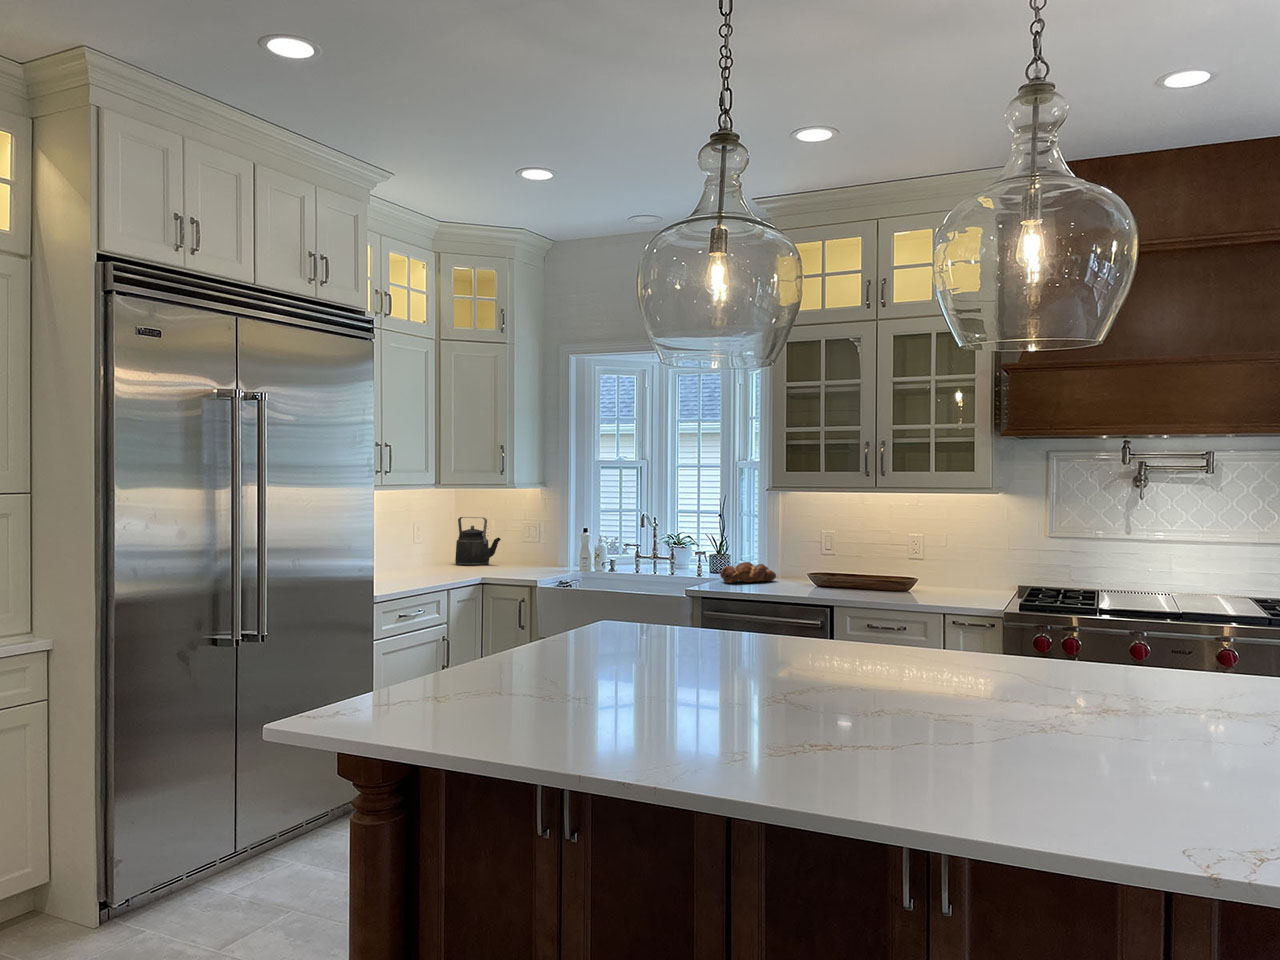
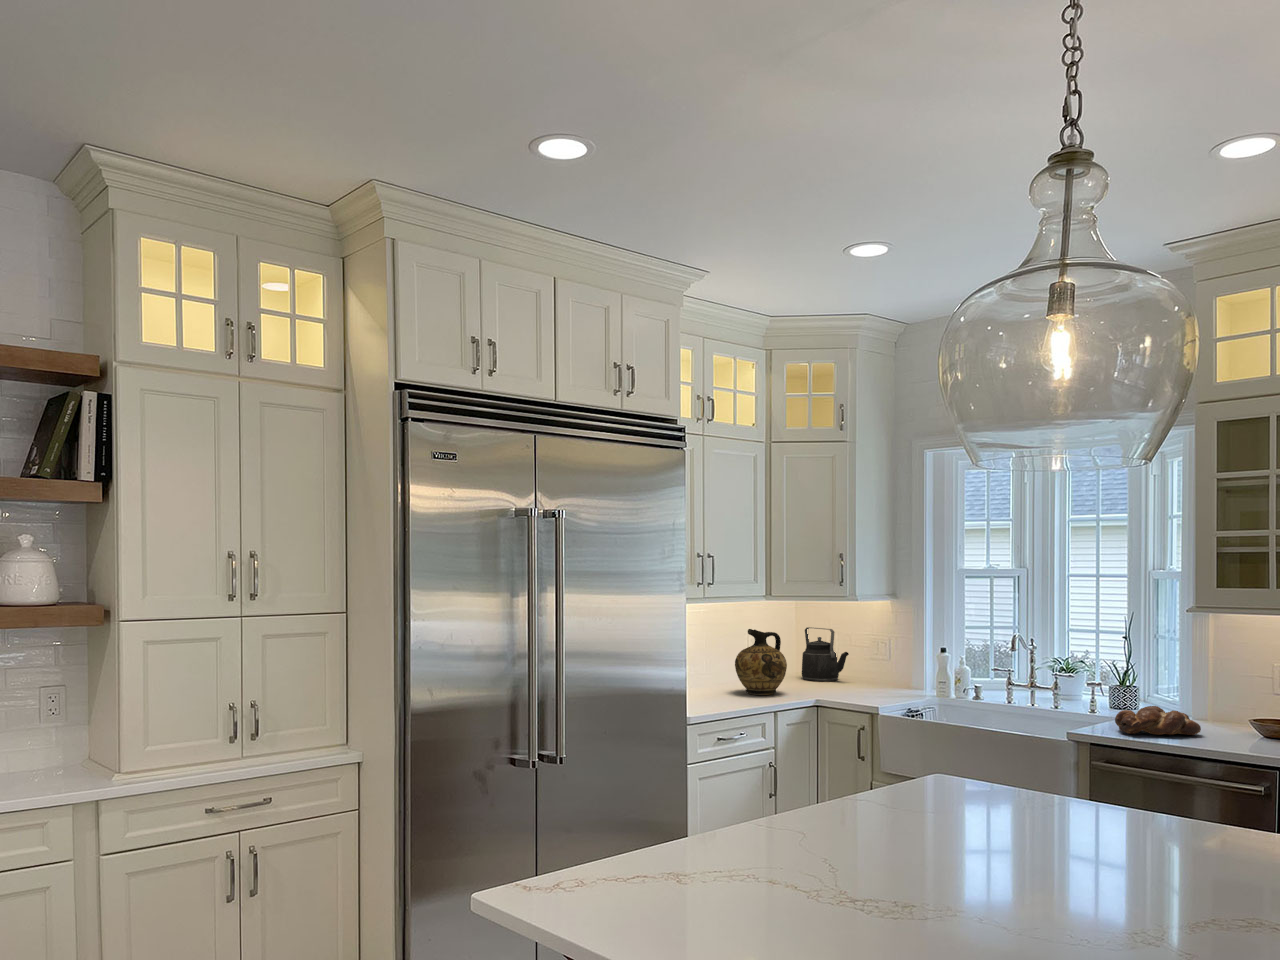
ceramic jug: none [402,517,451,577] -> present [735,629,787,695]

